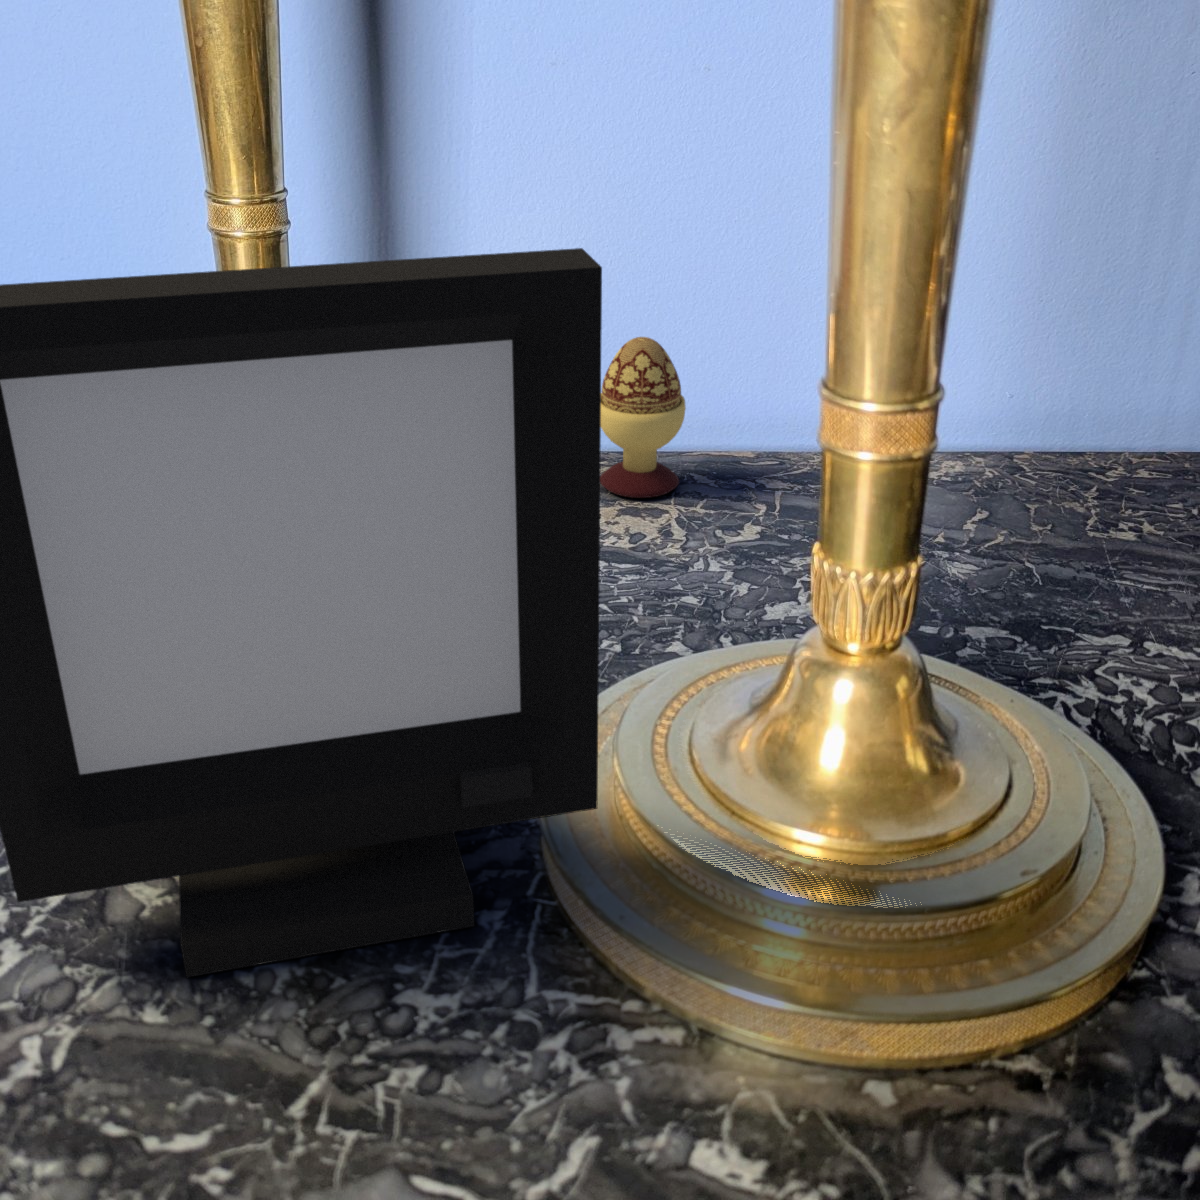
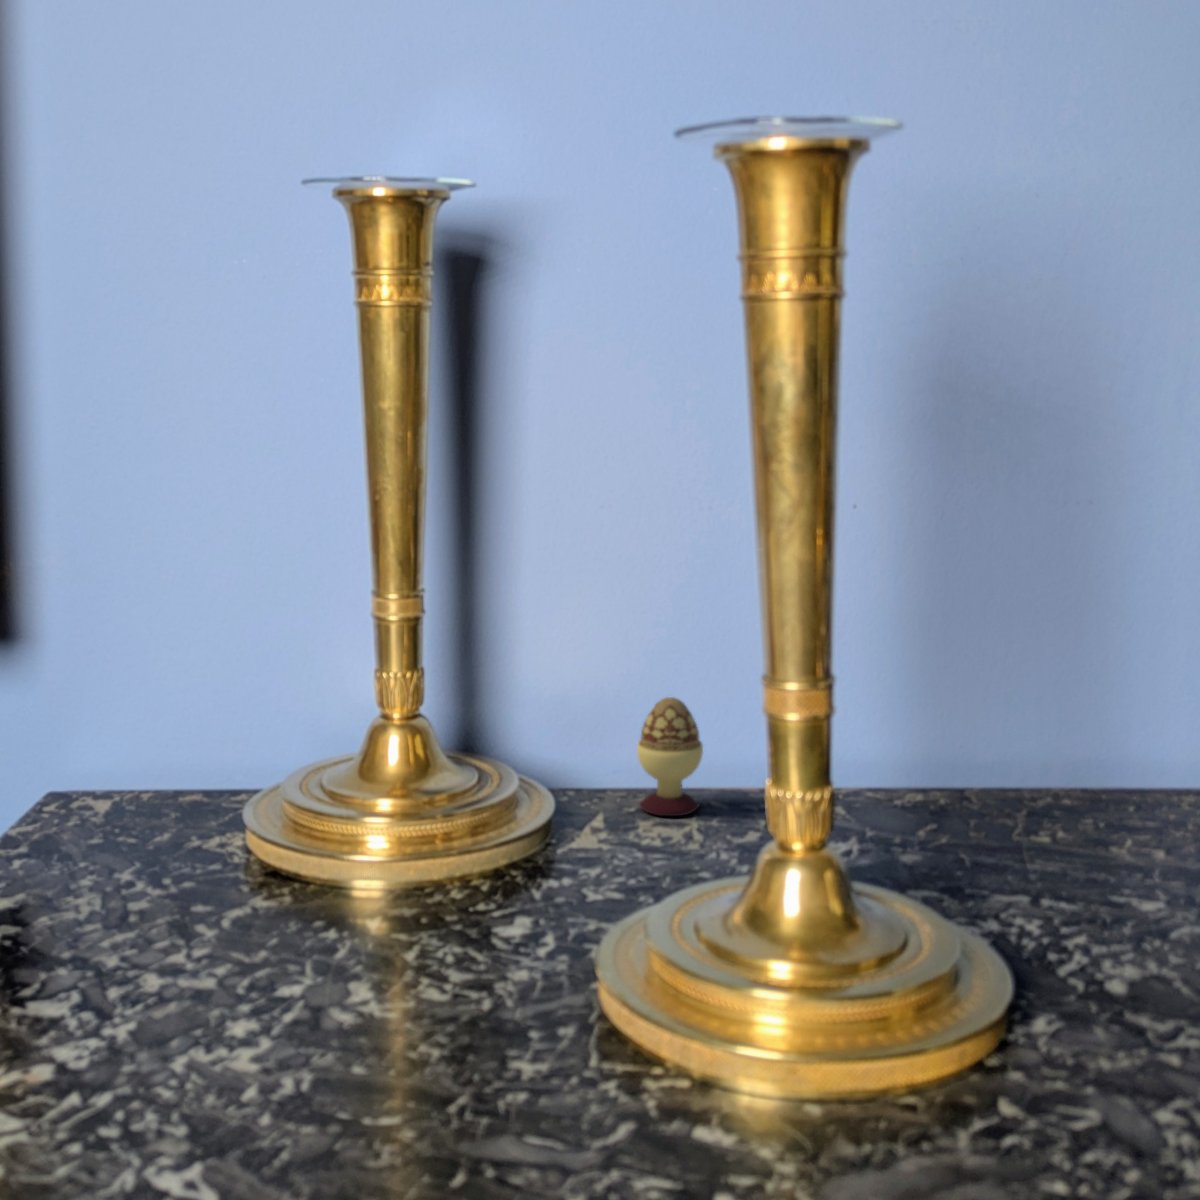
picture frame: present [0,248,602,978] -> none [259,604,639,1055]

